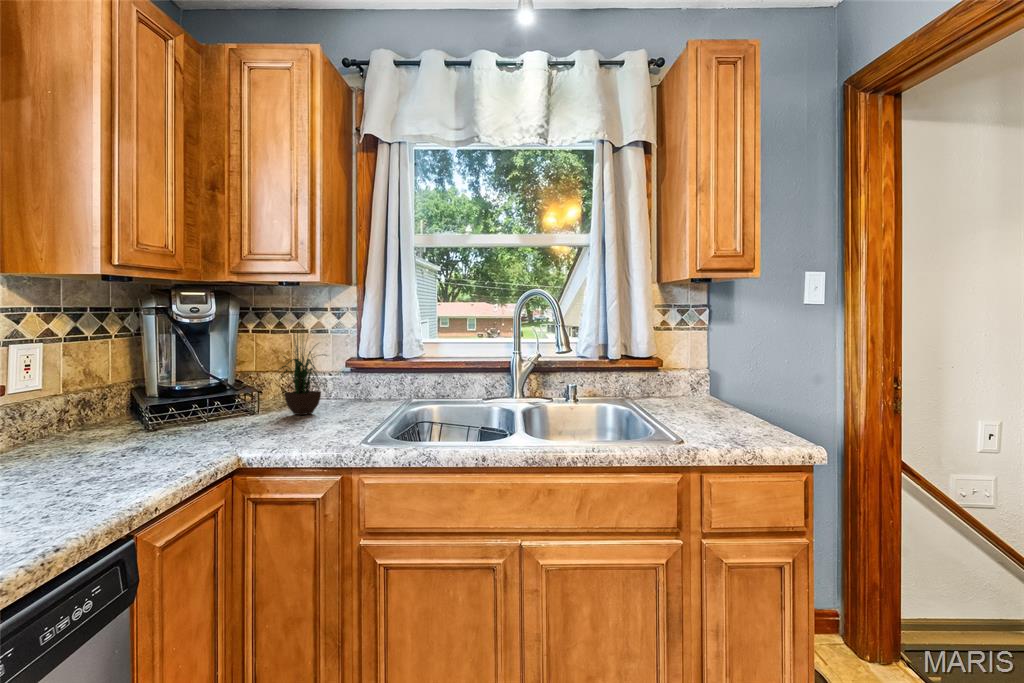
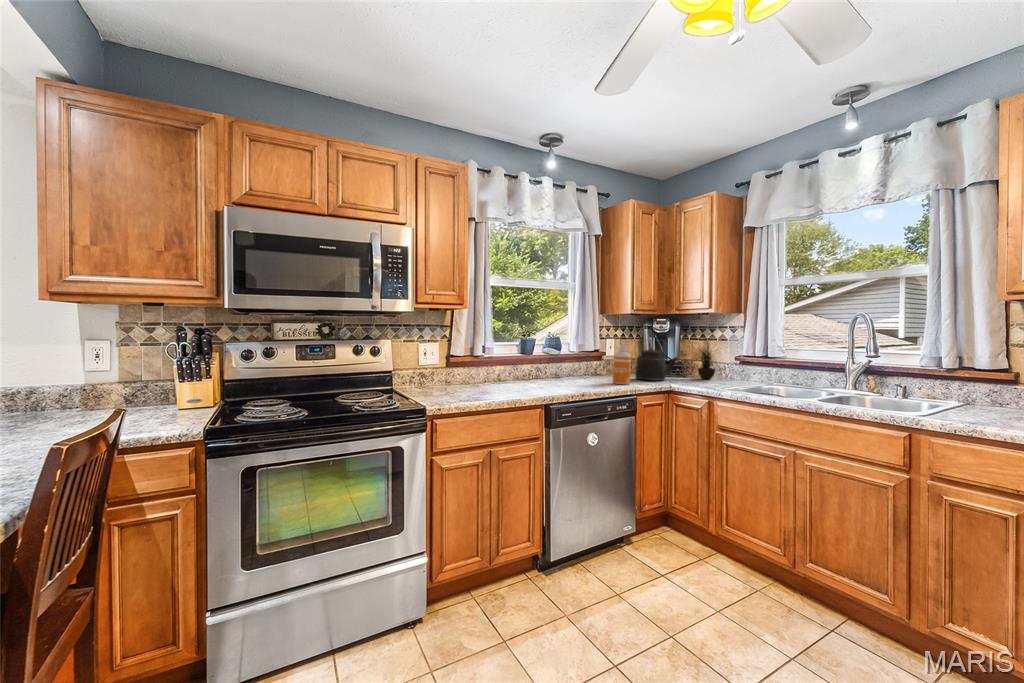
kettle: none [137,343,249,452] -> present [635,340,678,381]
soap dispenser: none [60,362,129,500] -> present [613,342,631,384]

